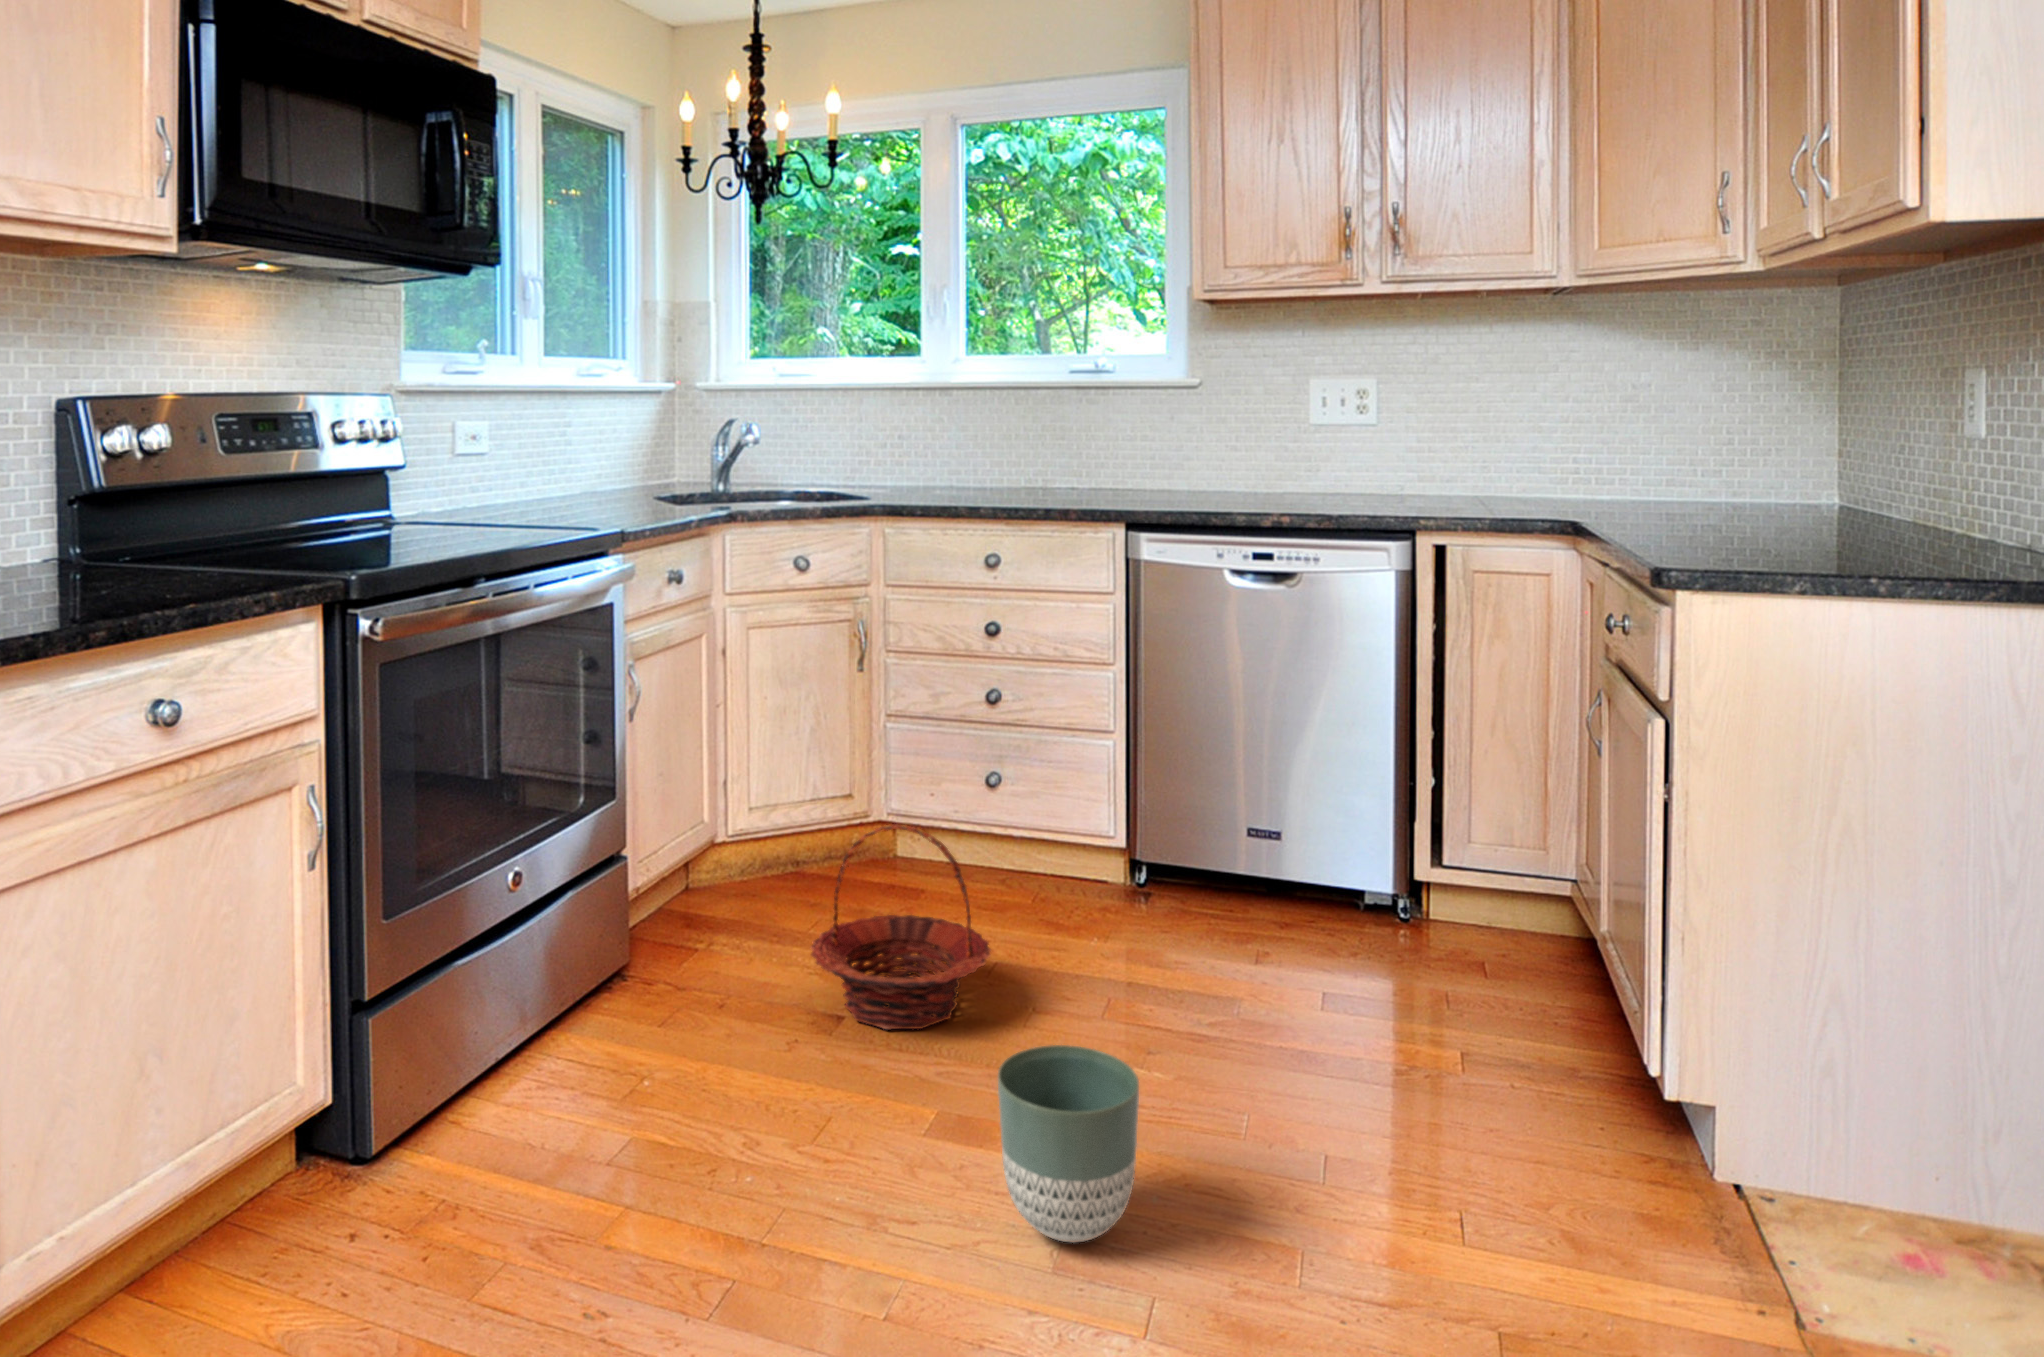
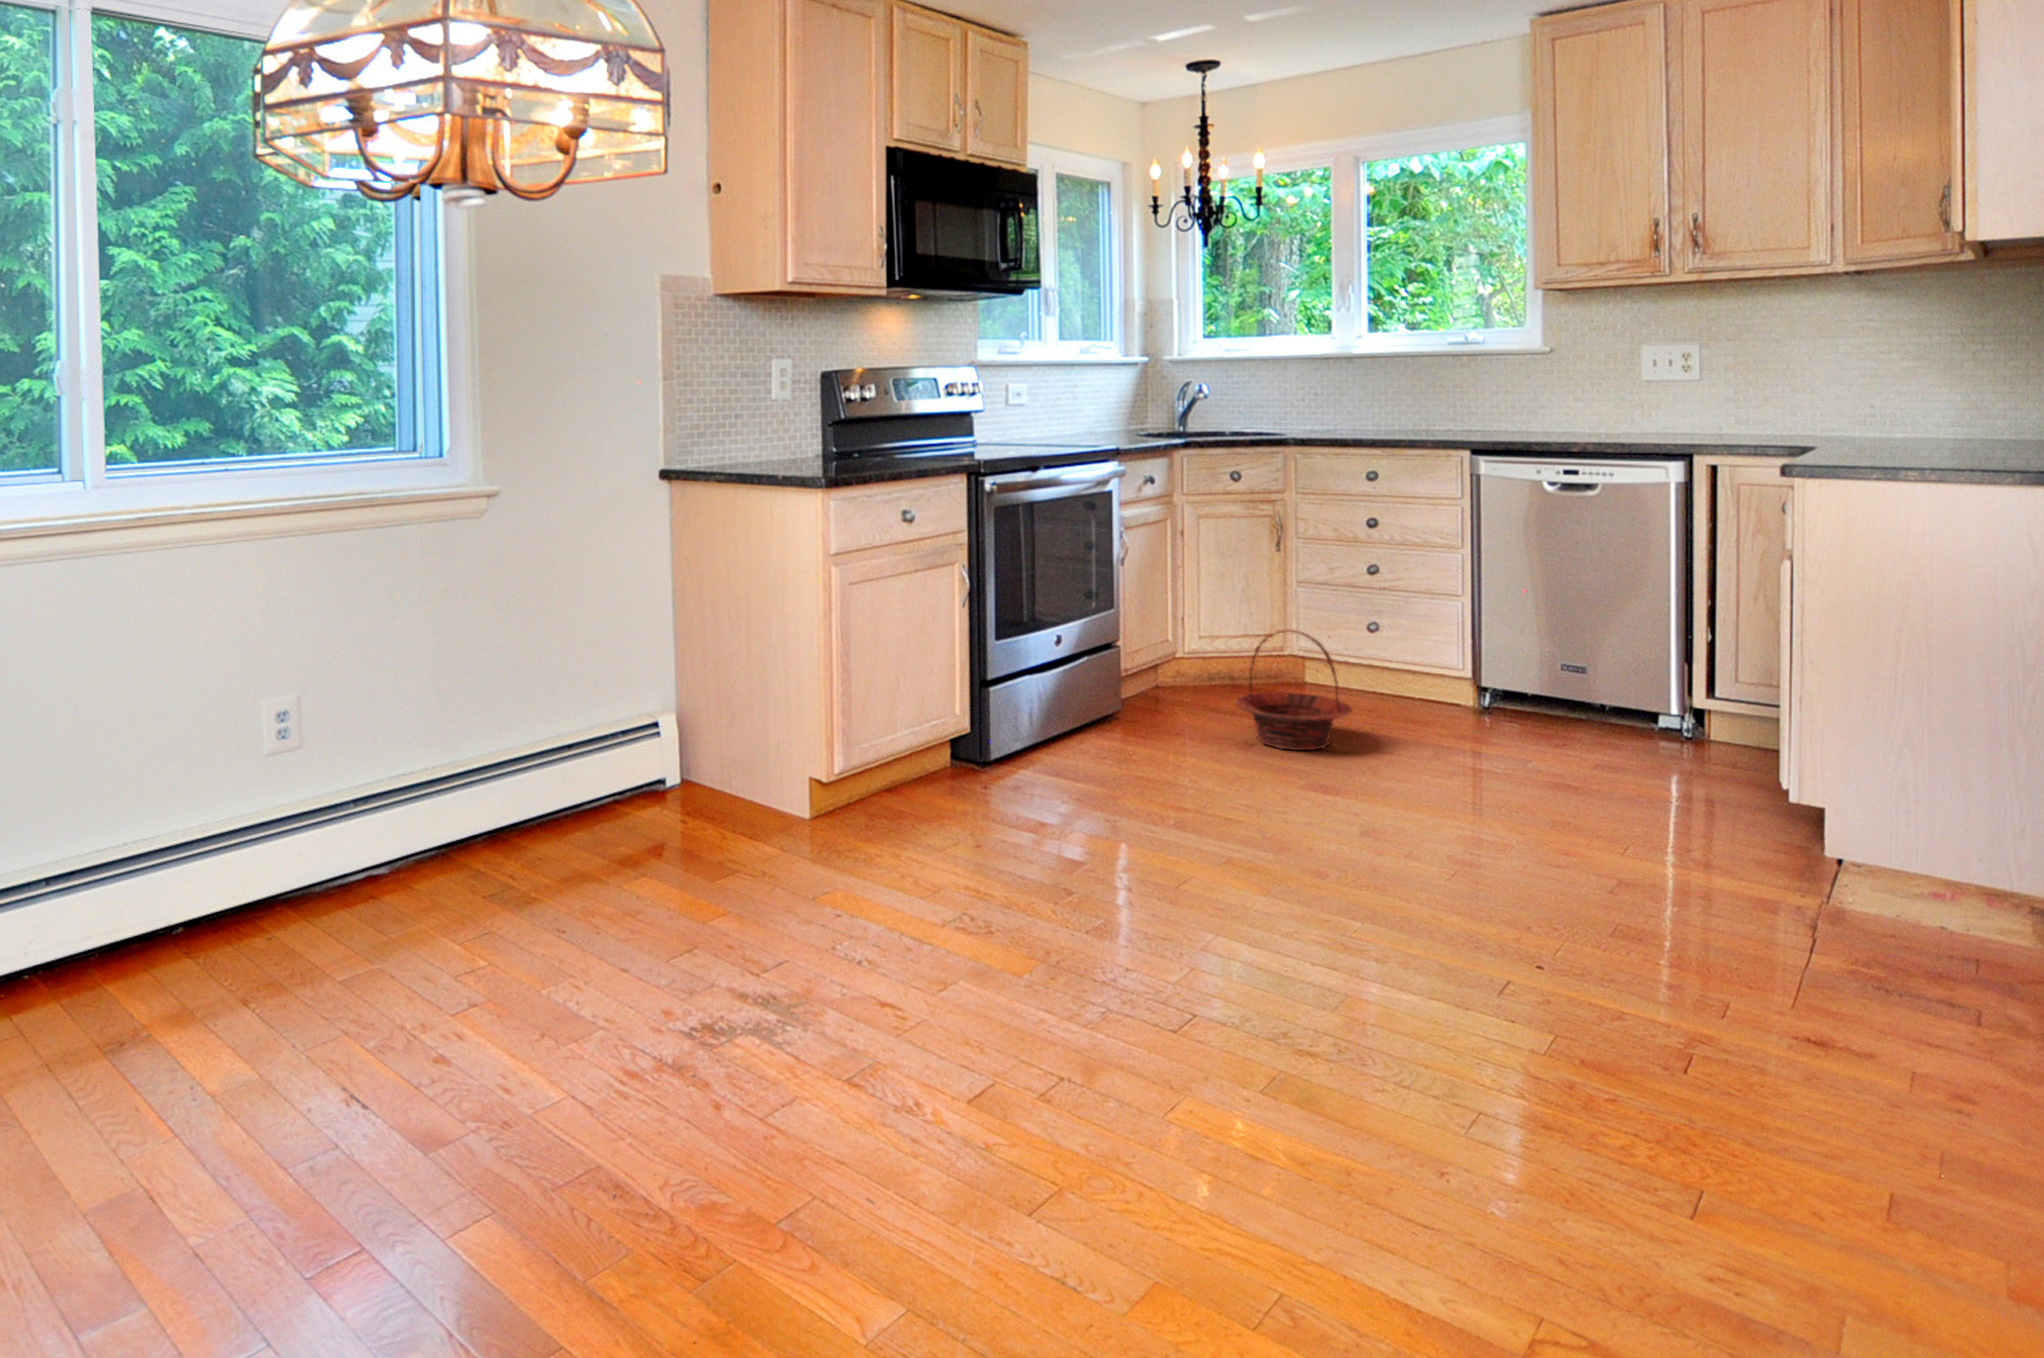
planter: present [998,1045,1139,1243] -> none [1329,729,1414,826]

